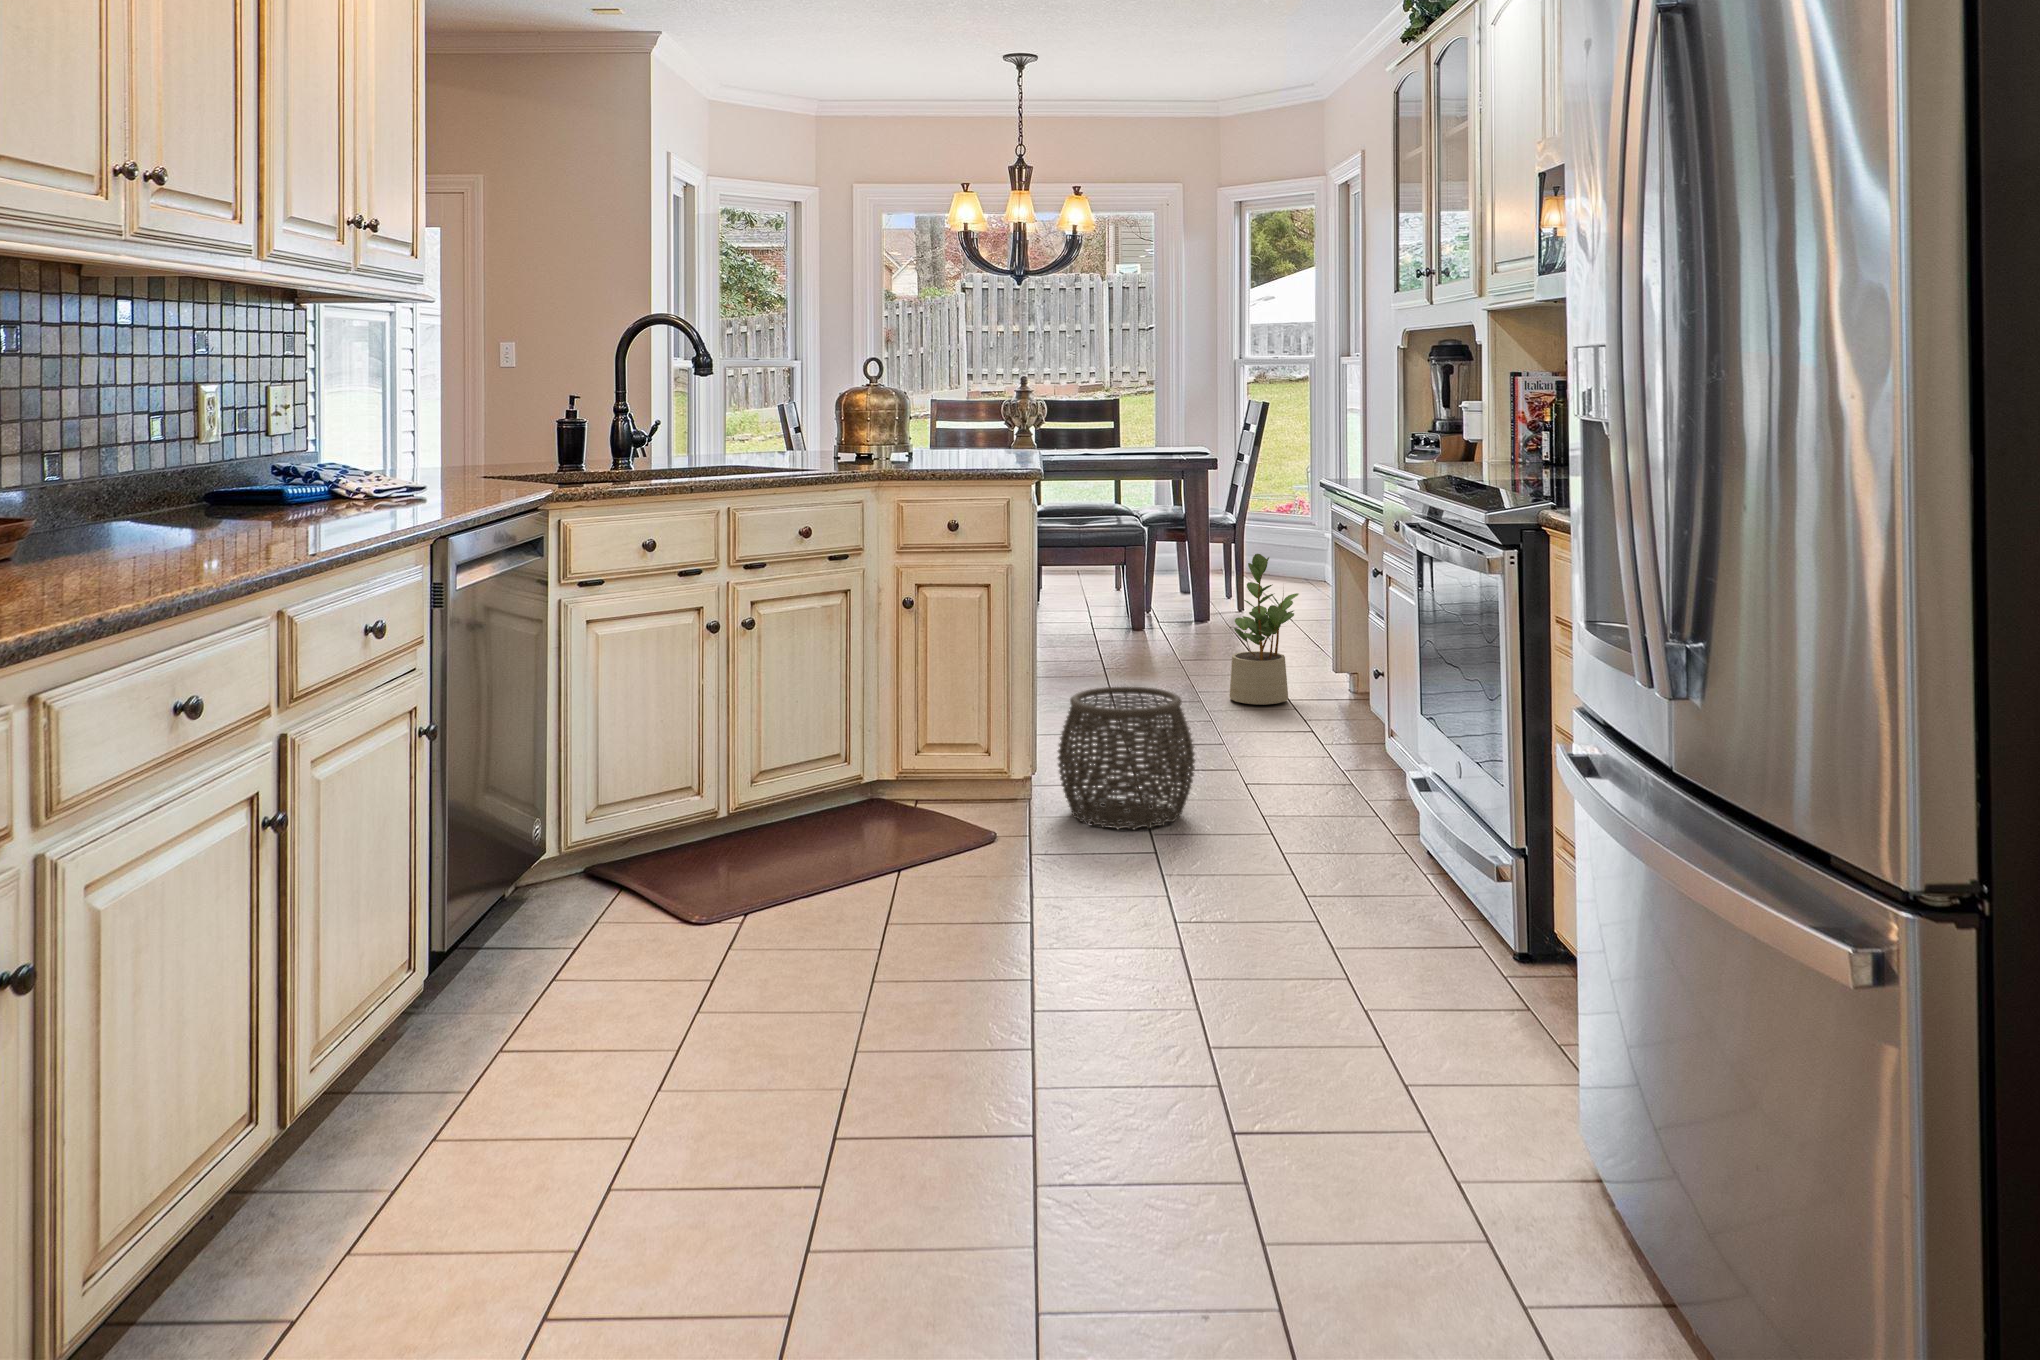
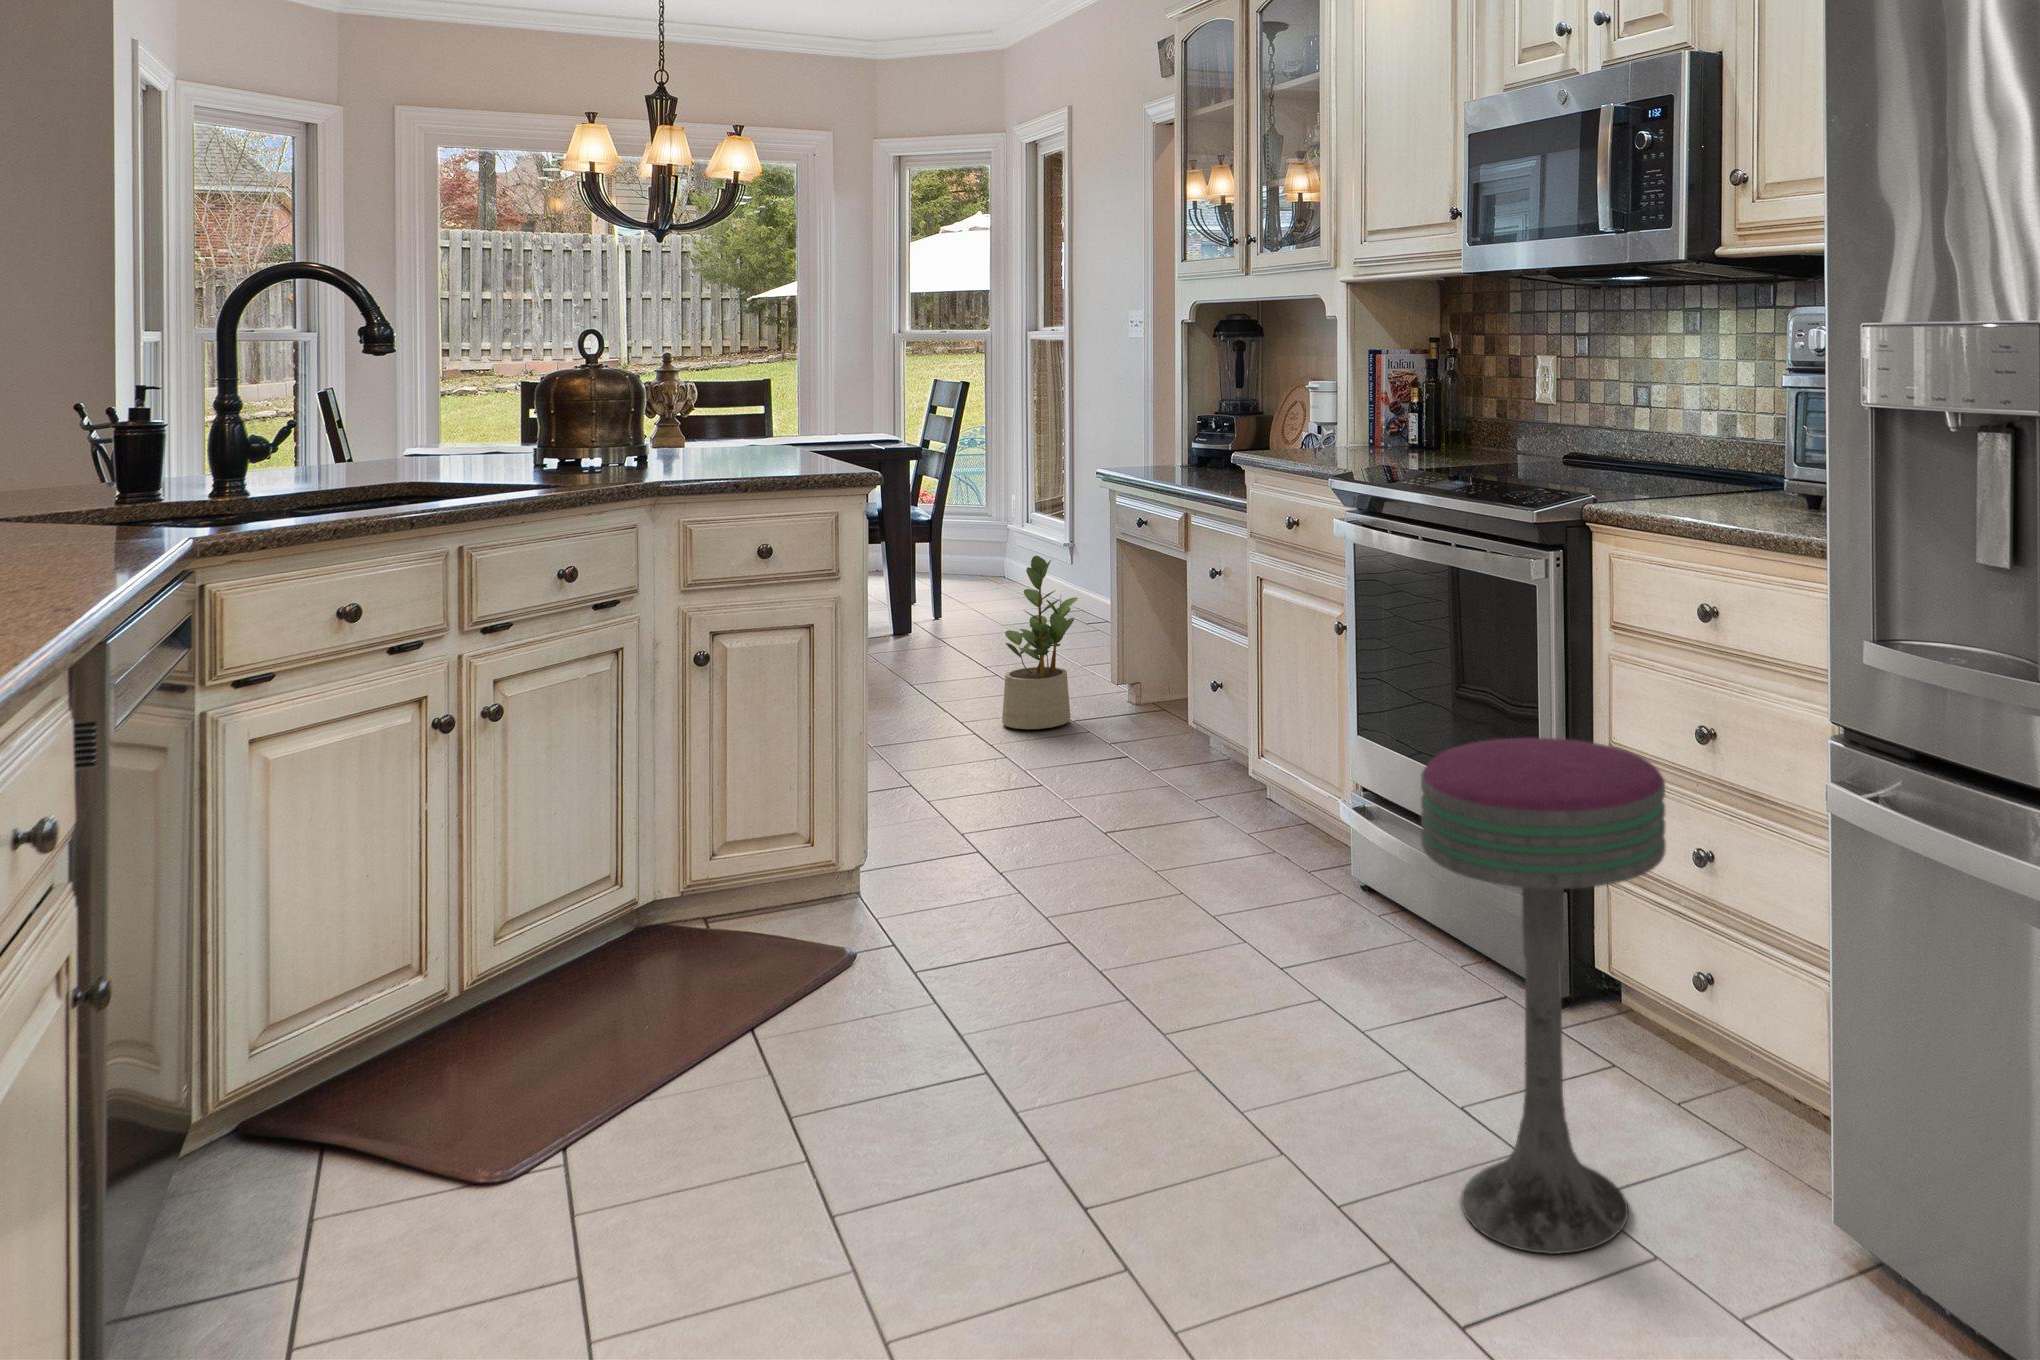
woven basket: present [1058,687,1195,830] -> none [905,733,1081,917]
bar stool: none [1262,702,1467,1123] -> present [1421,738,1666,1254]

